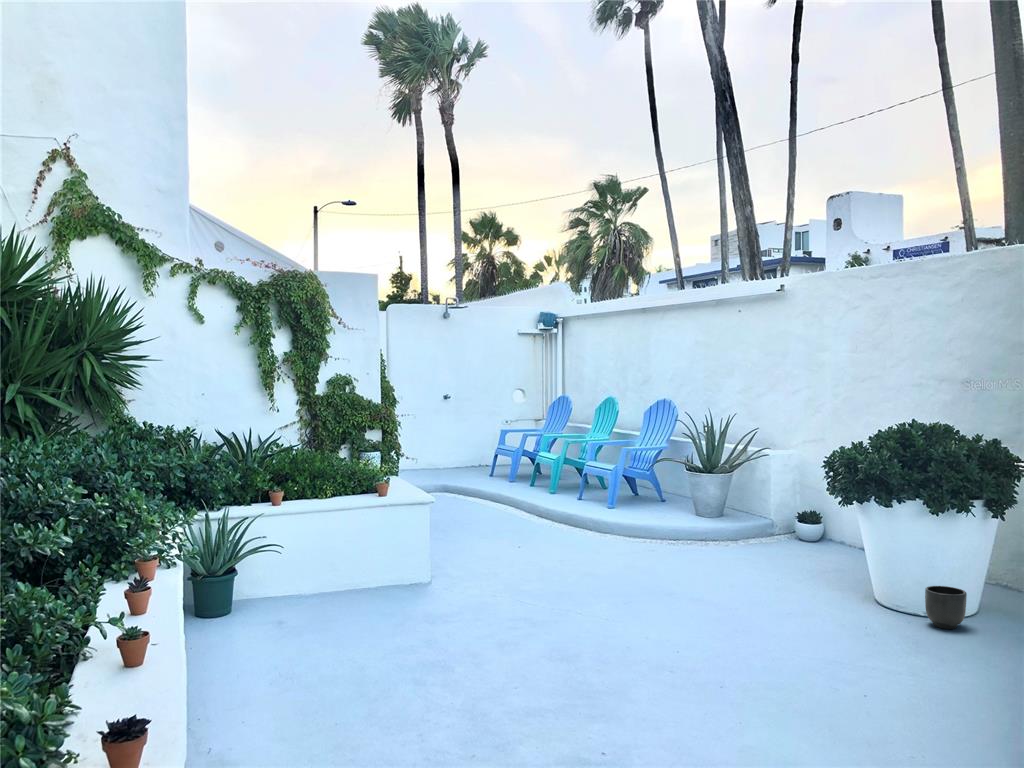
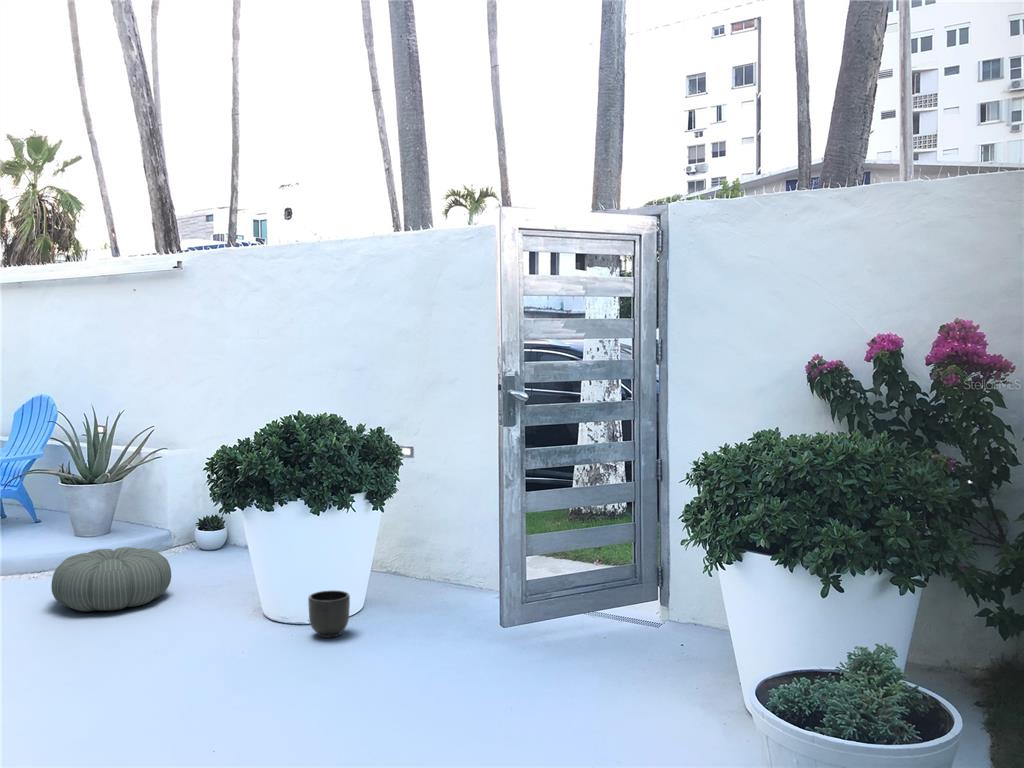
pouf: none [694,527,788,577] -> present [51,547,171,611]

